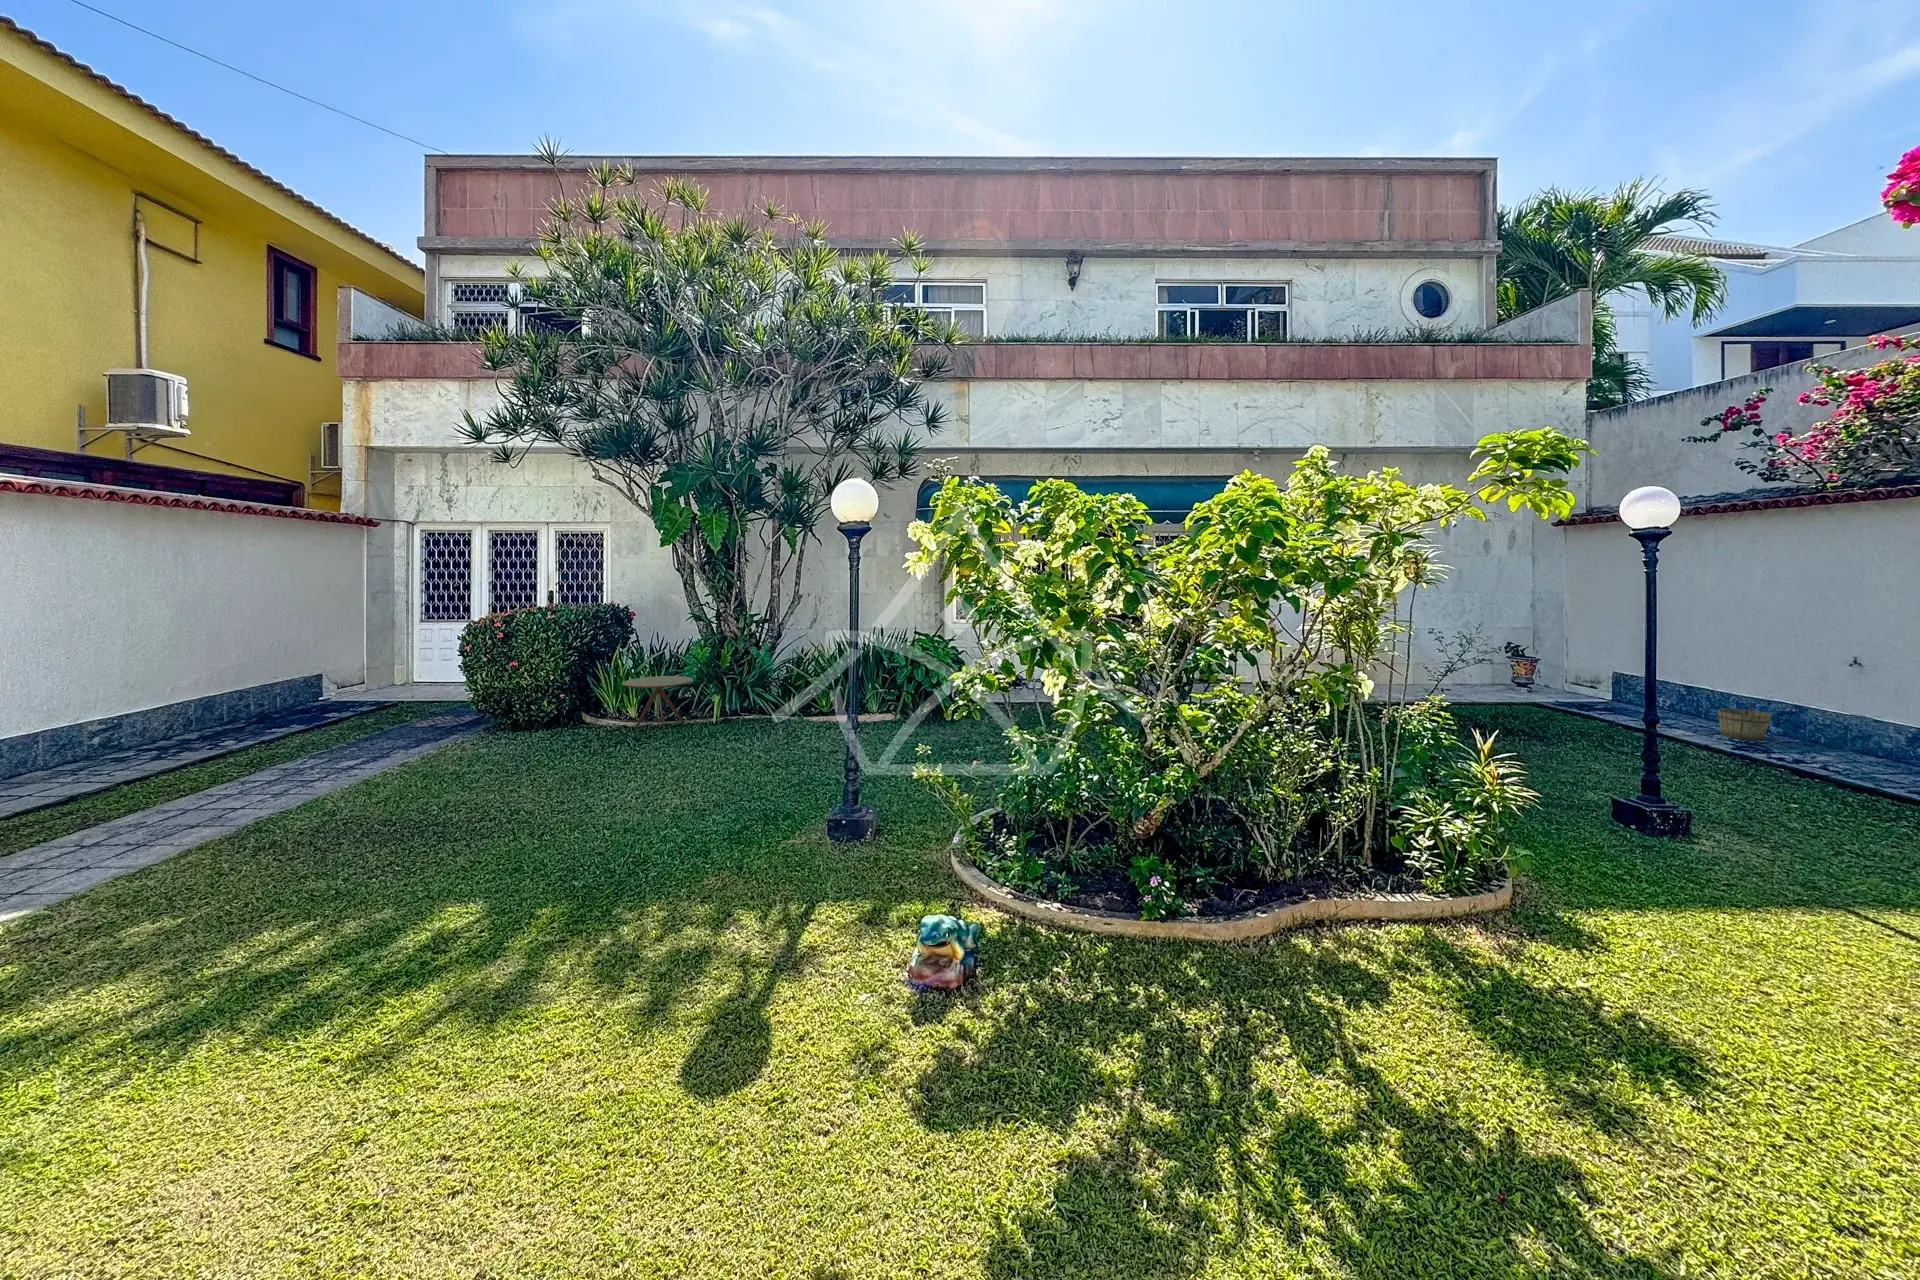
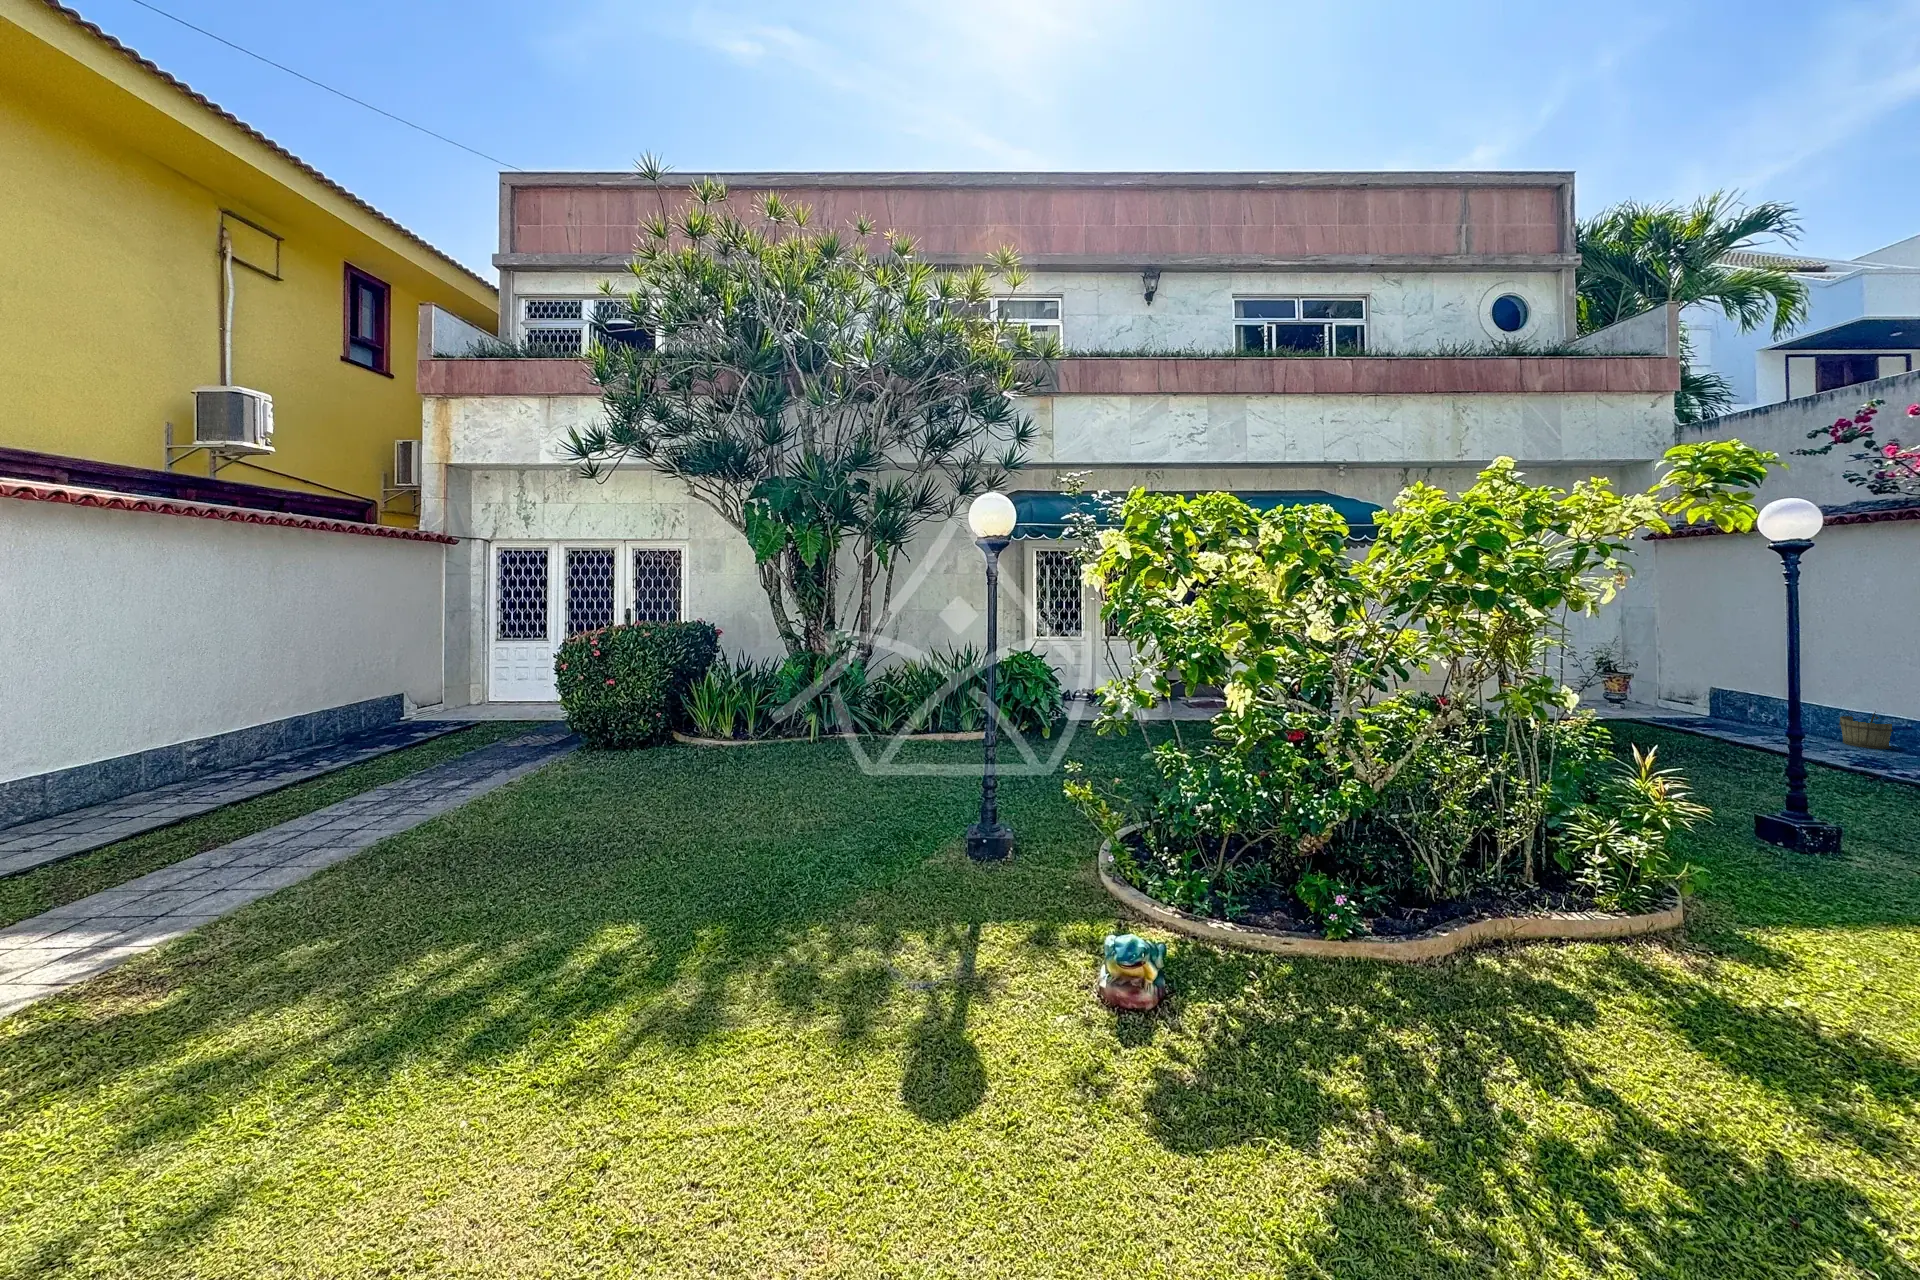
round table: present [623,676,693,729] -> none [685,685,757,741]

